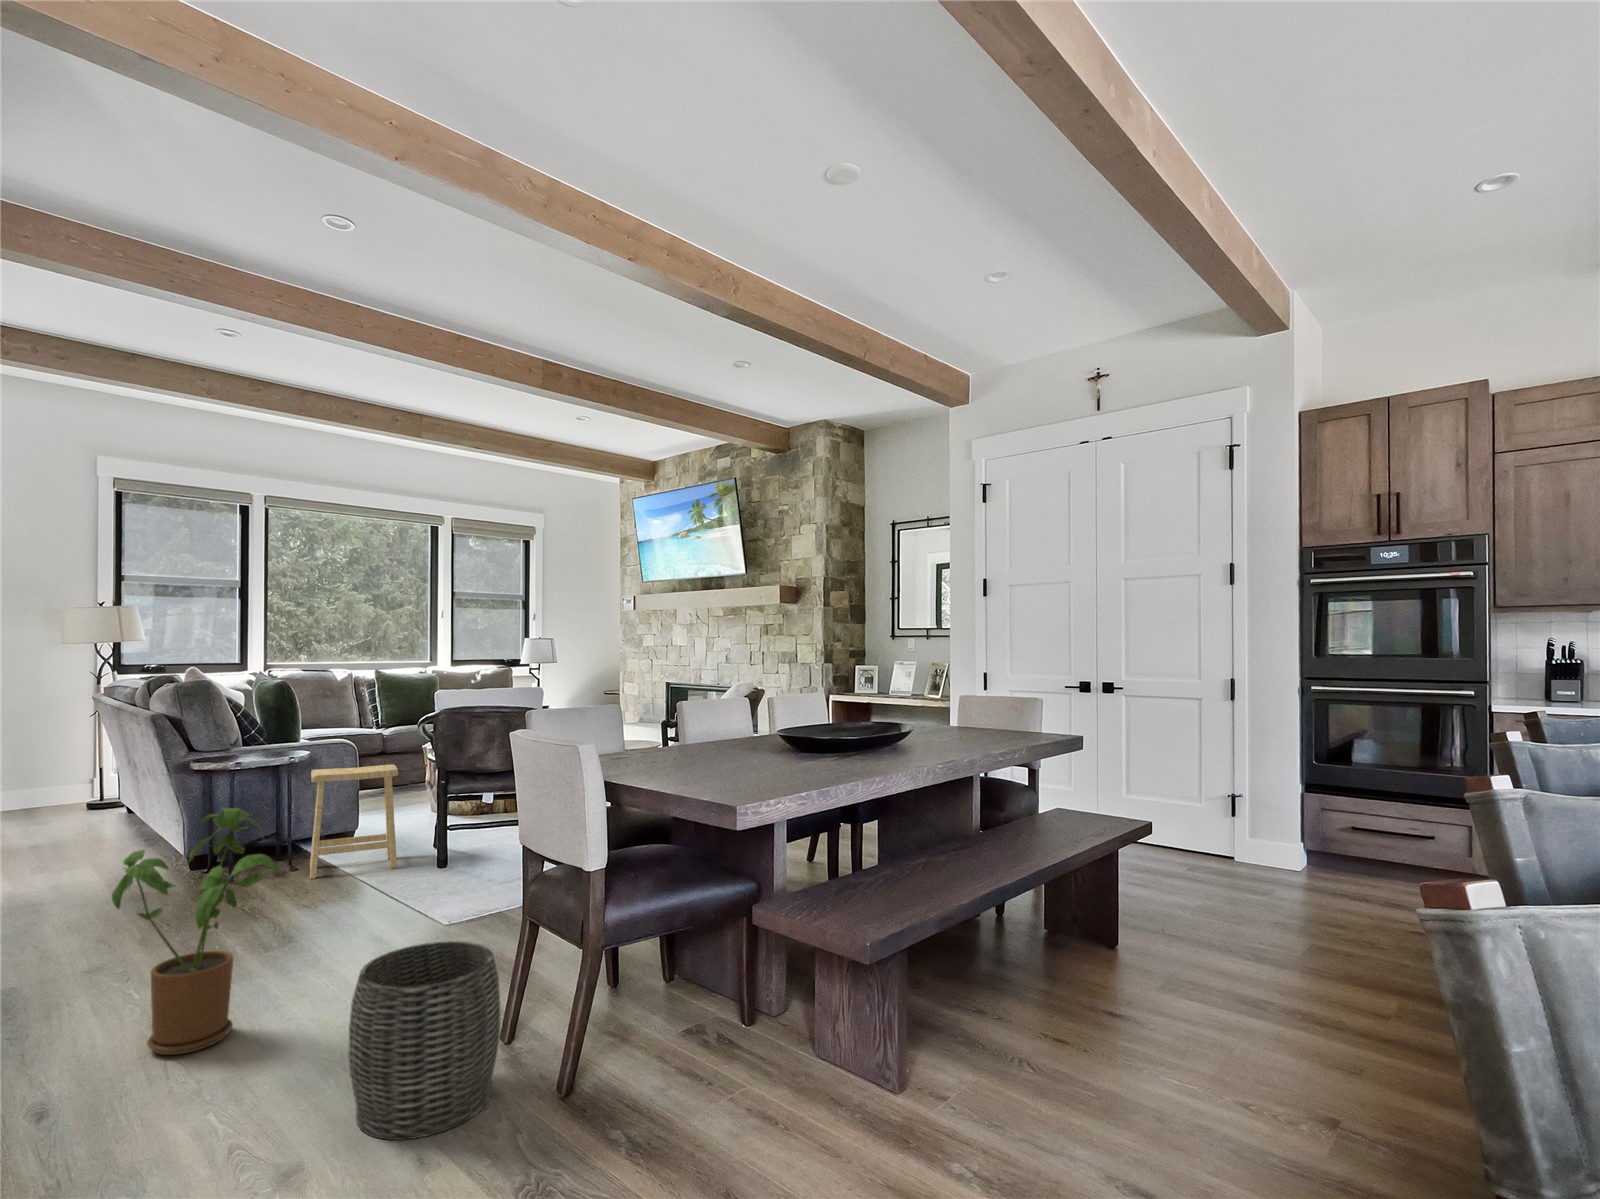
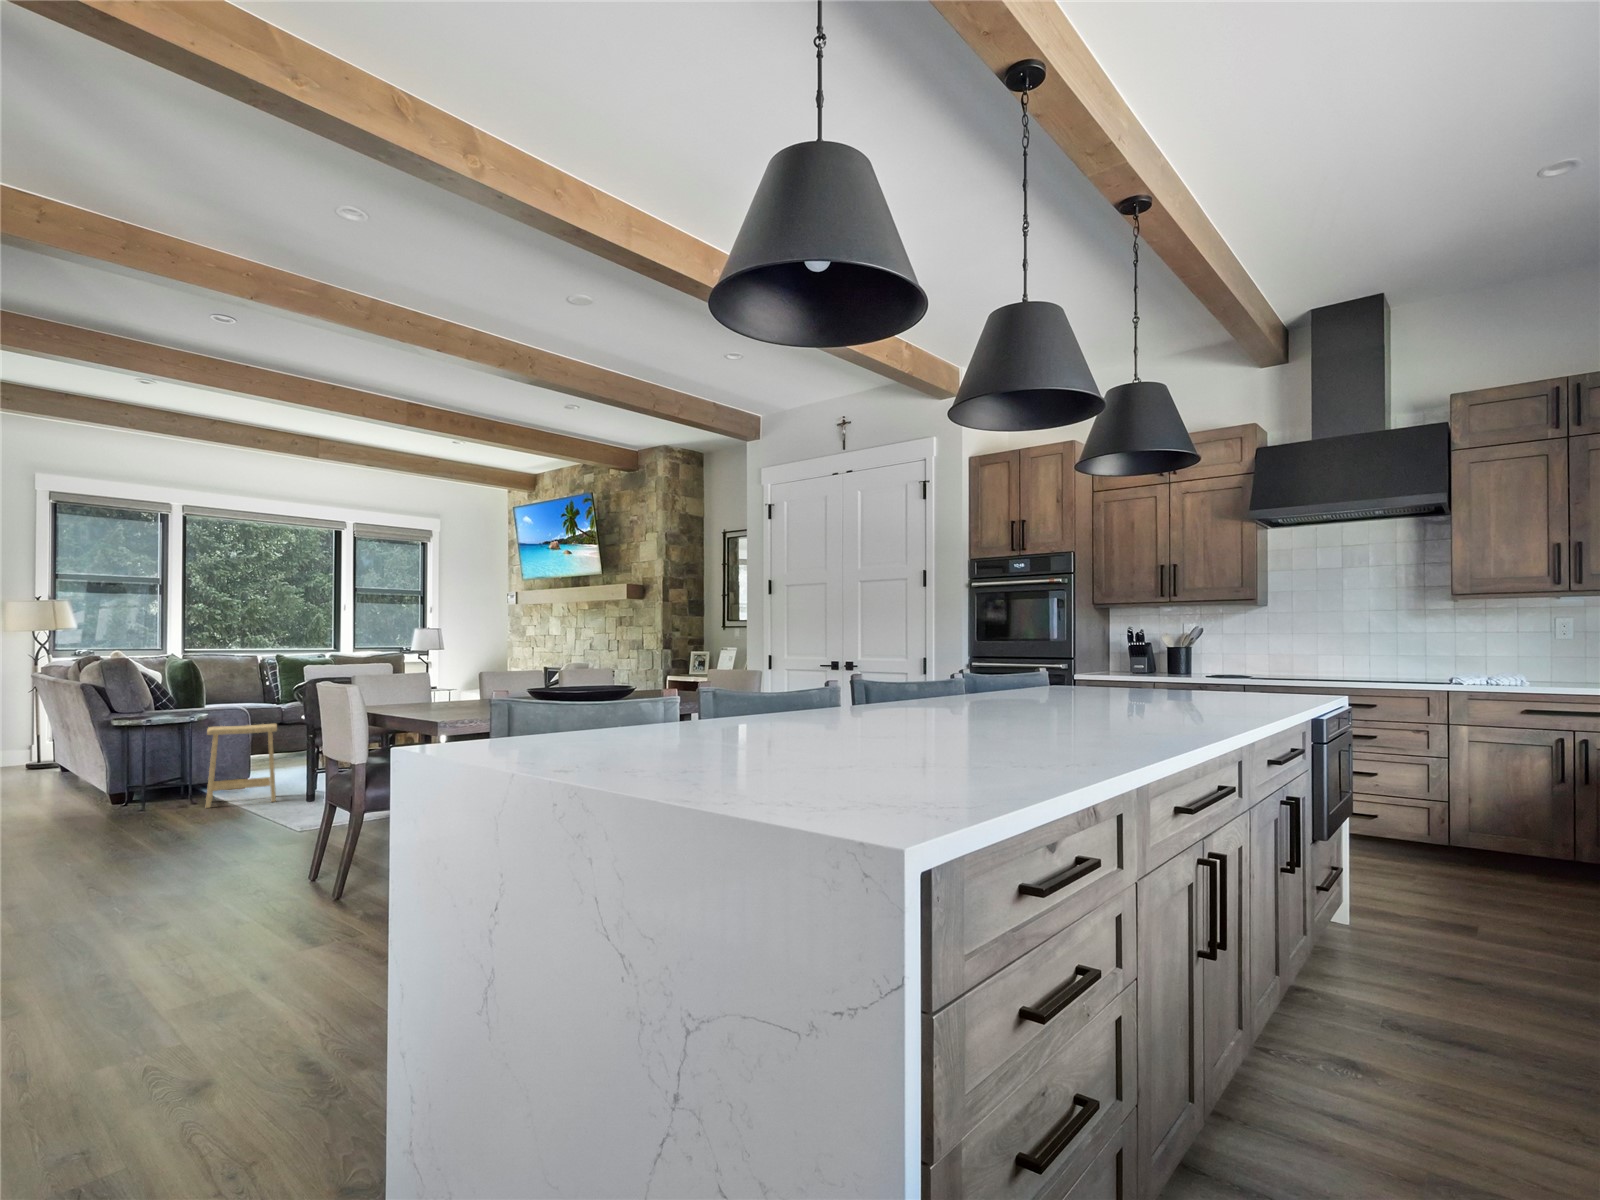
house plant: present [112,808,280,1055] -> none [50,735,165,889]
woven basket: present [348,941,500,1140] -> none [199,812,299,918]

